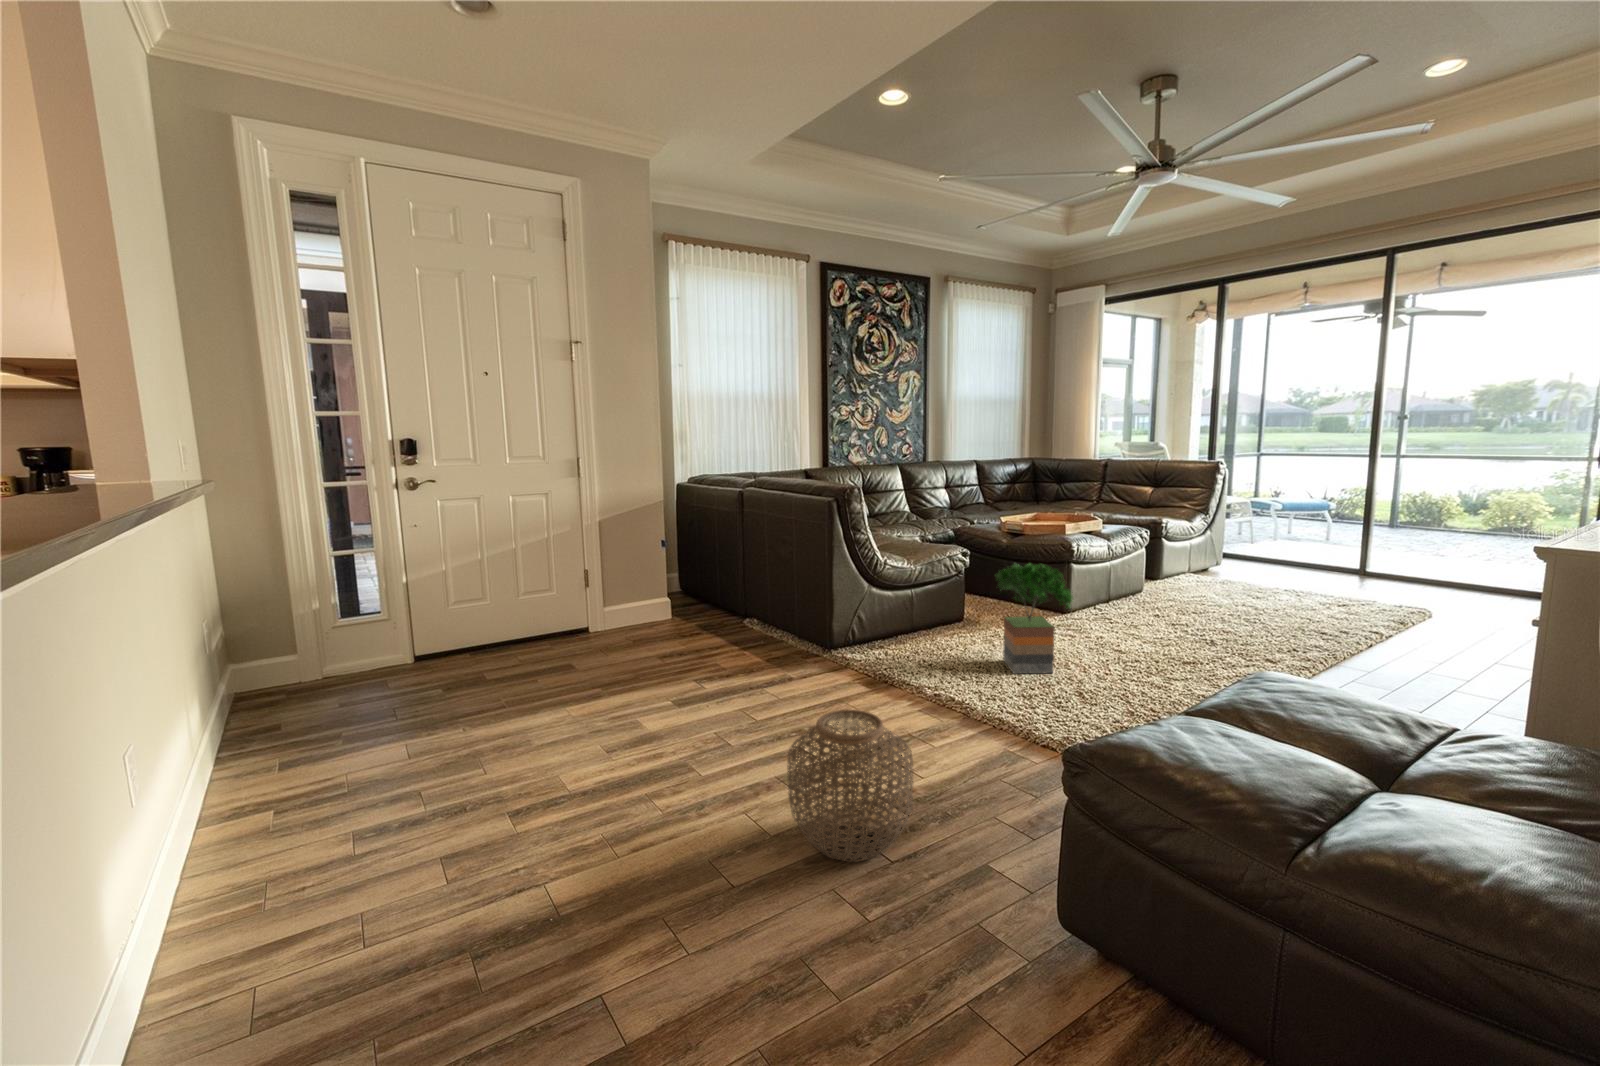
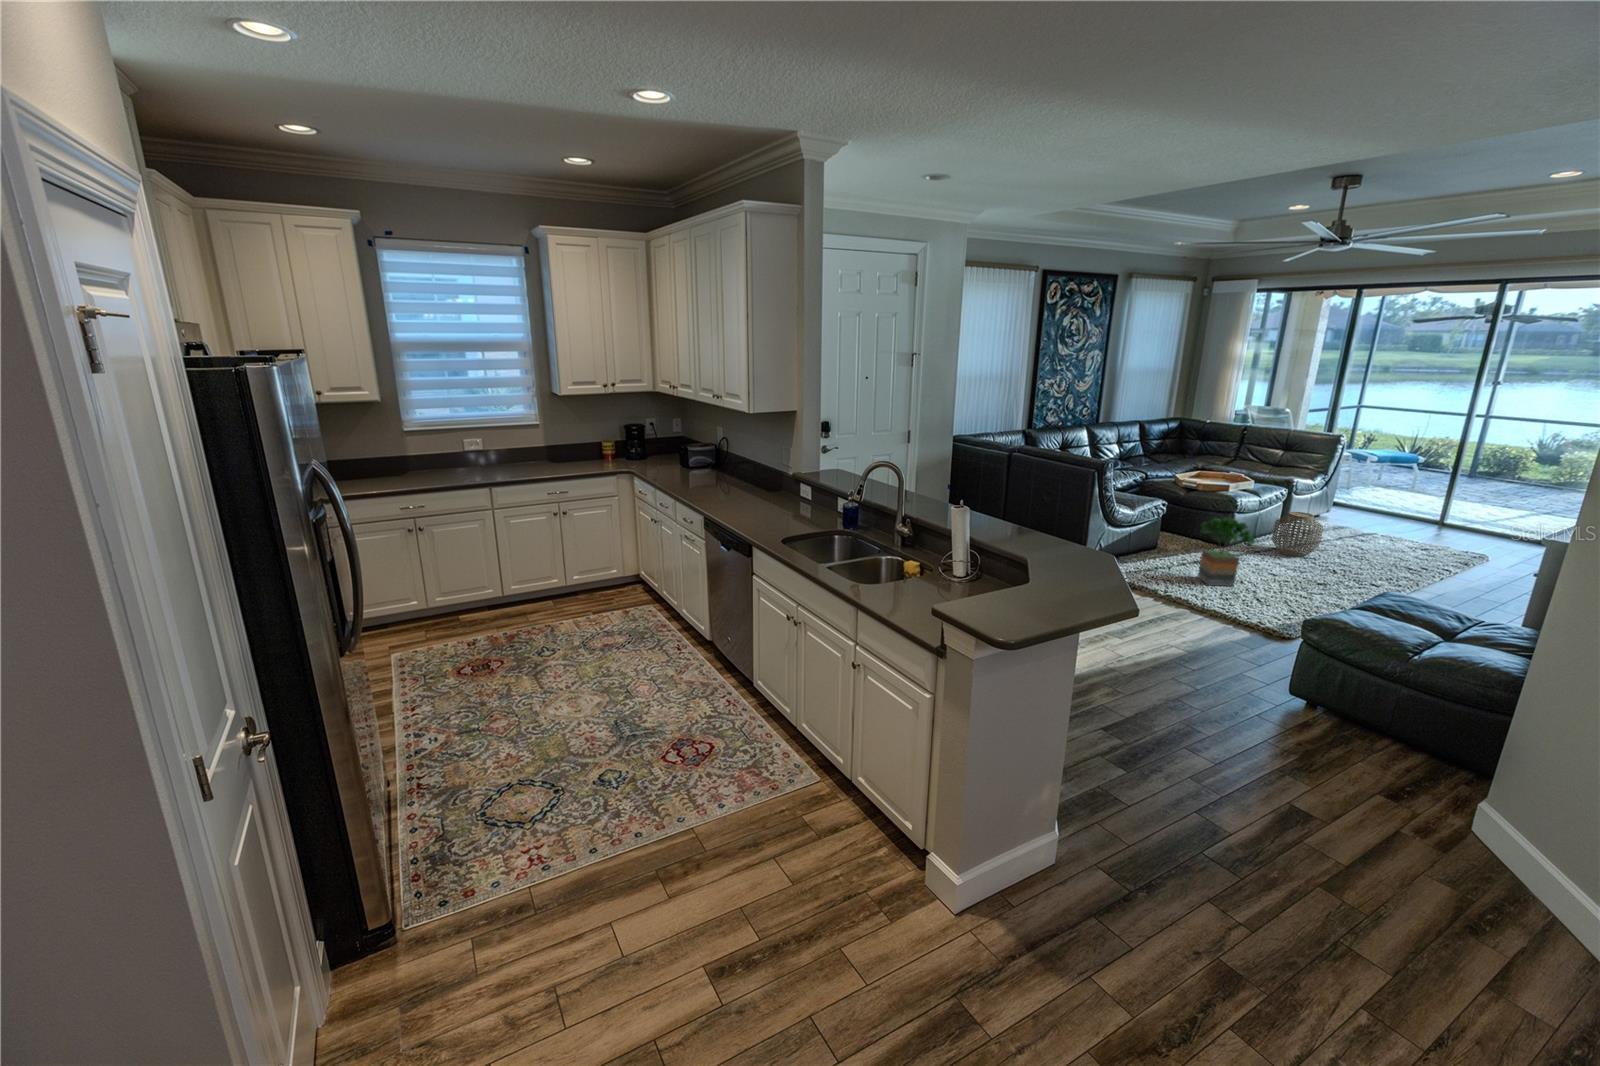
woven basket: present [788,710,913,861] -> present [1272,512,1323,557]

